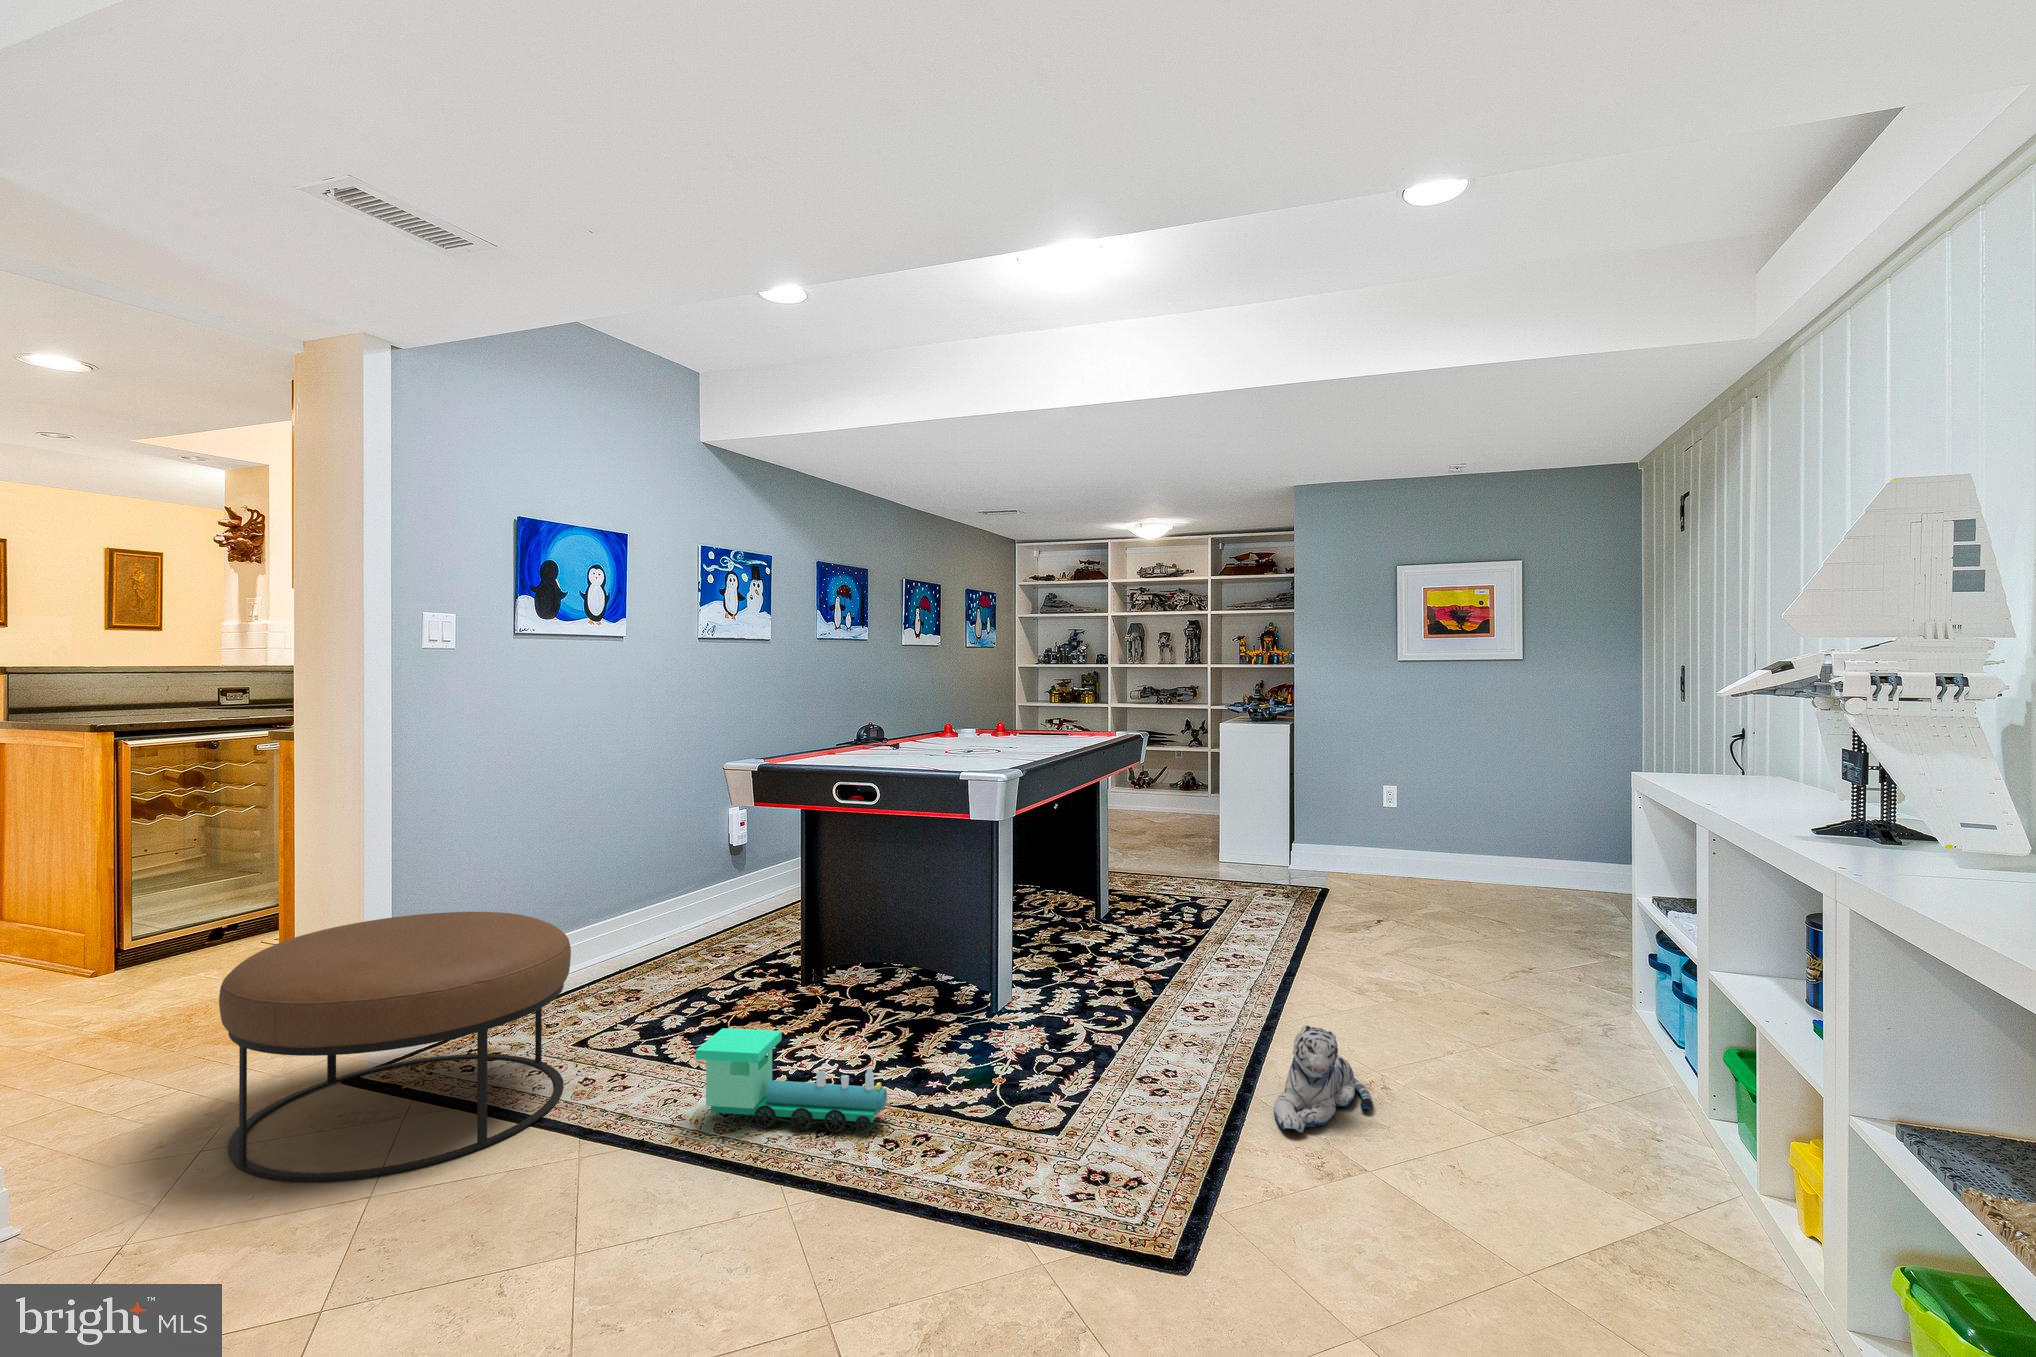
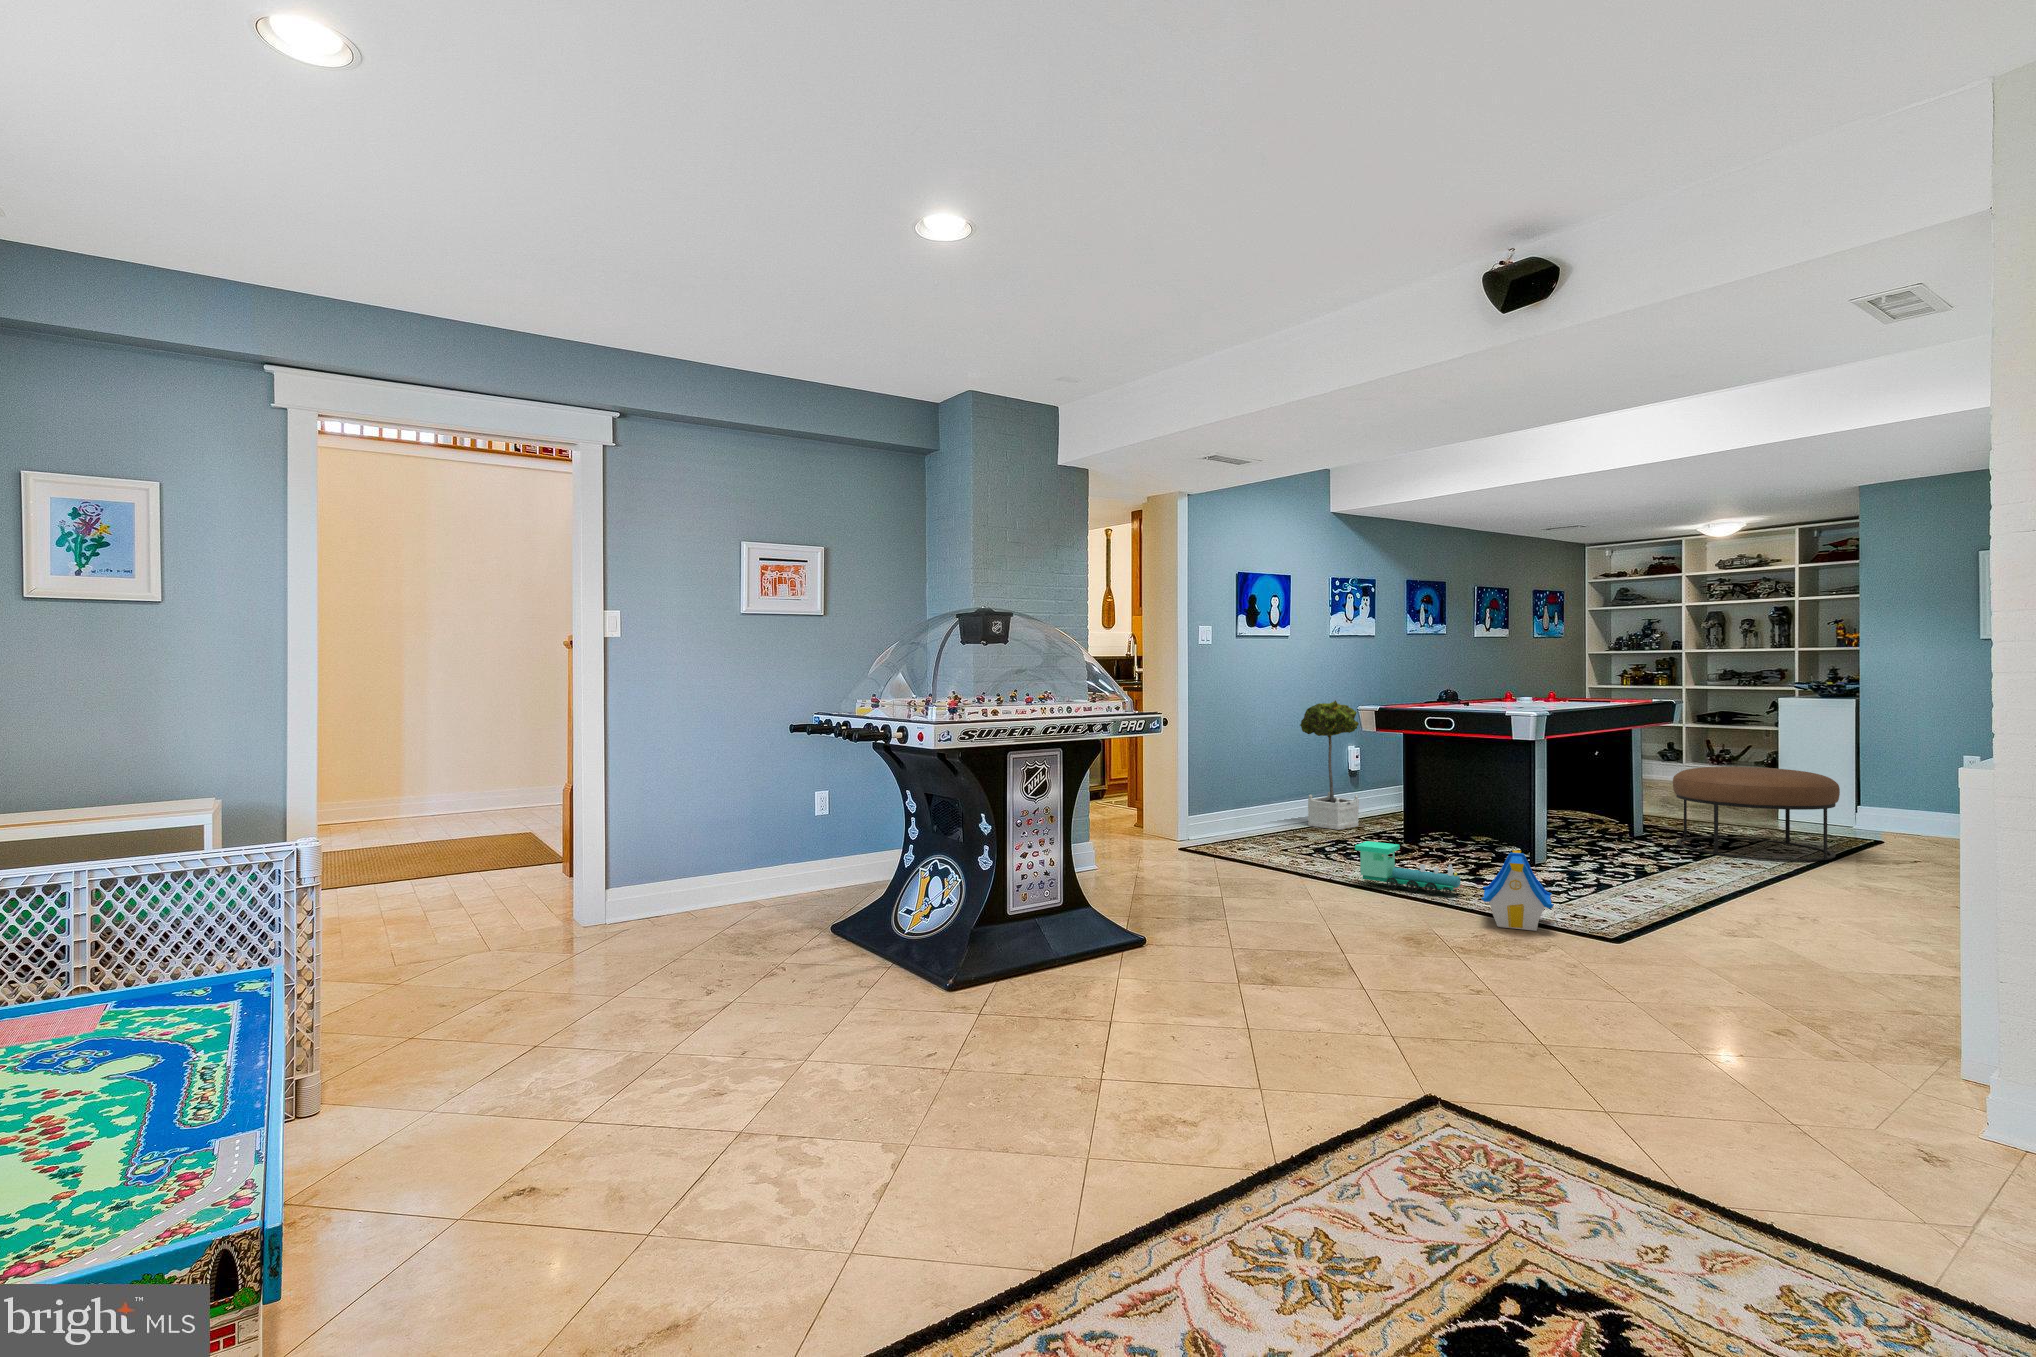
potted tree: none [642,741,738,951] -> present [1300,700,1359,830]
ottoman: present [219,912,571,1181] -> present [1673,767,1840,861]
plush toy: present [1274,1025,1372,1133] -> none [1719,870,1804,928]
toy house: none [928,1047,1059,1237] -> present [1482,850,1554,931]

